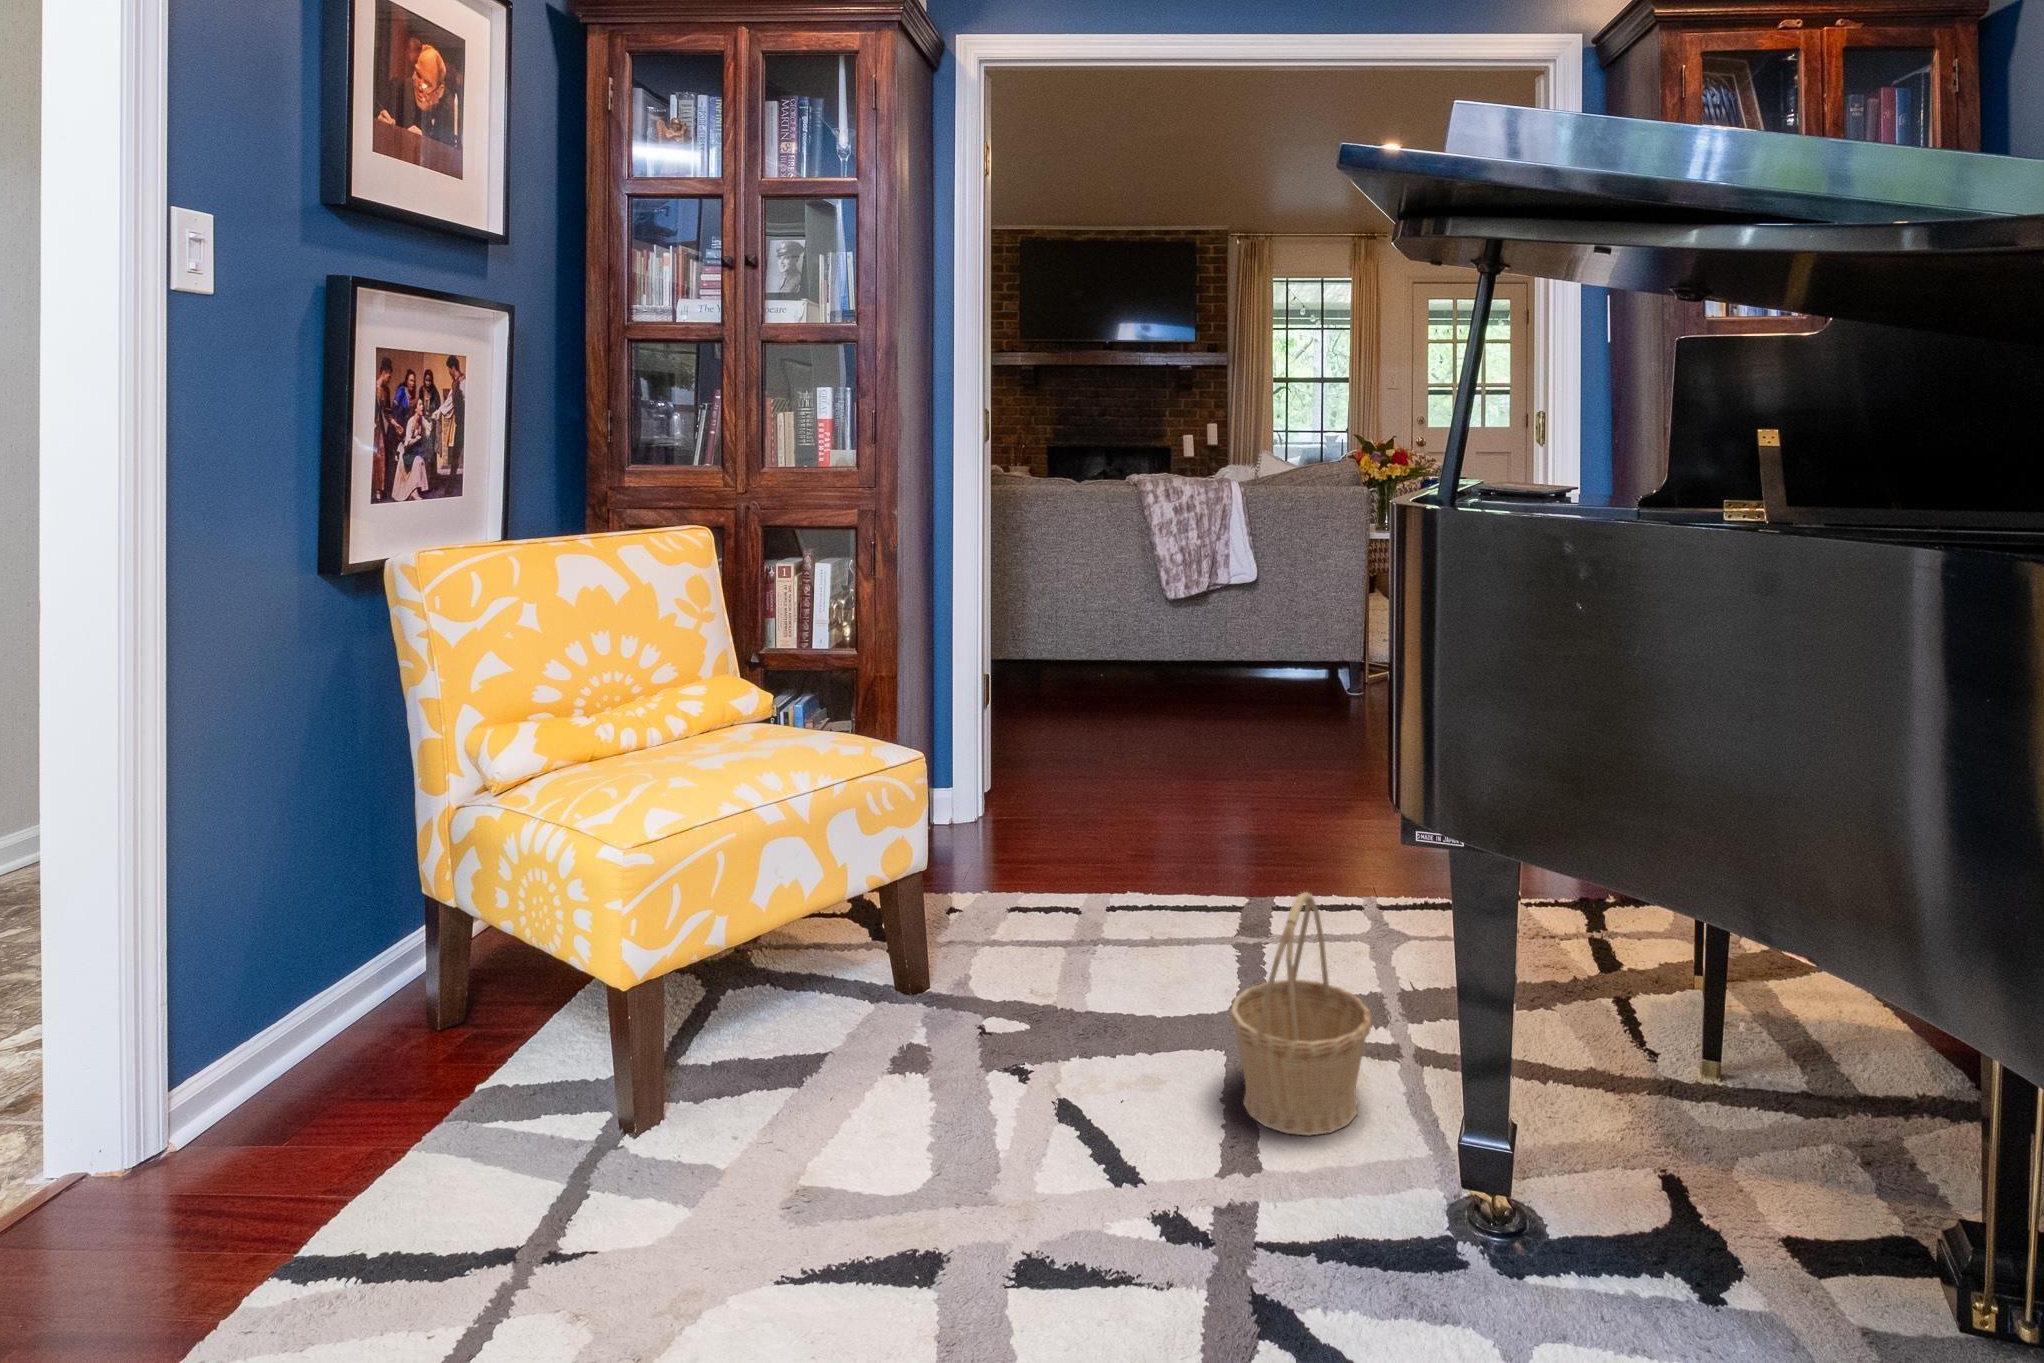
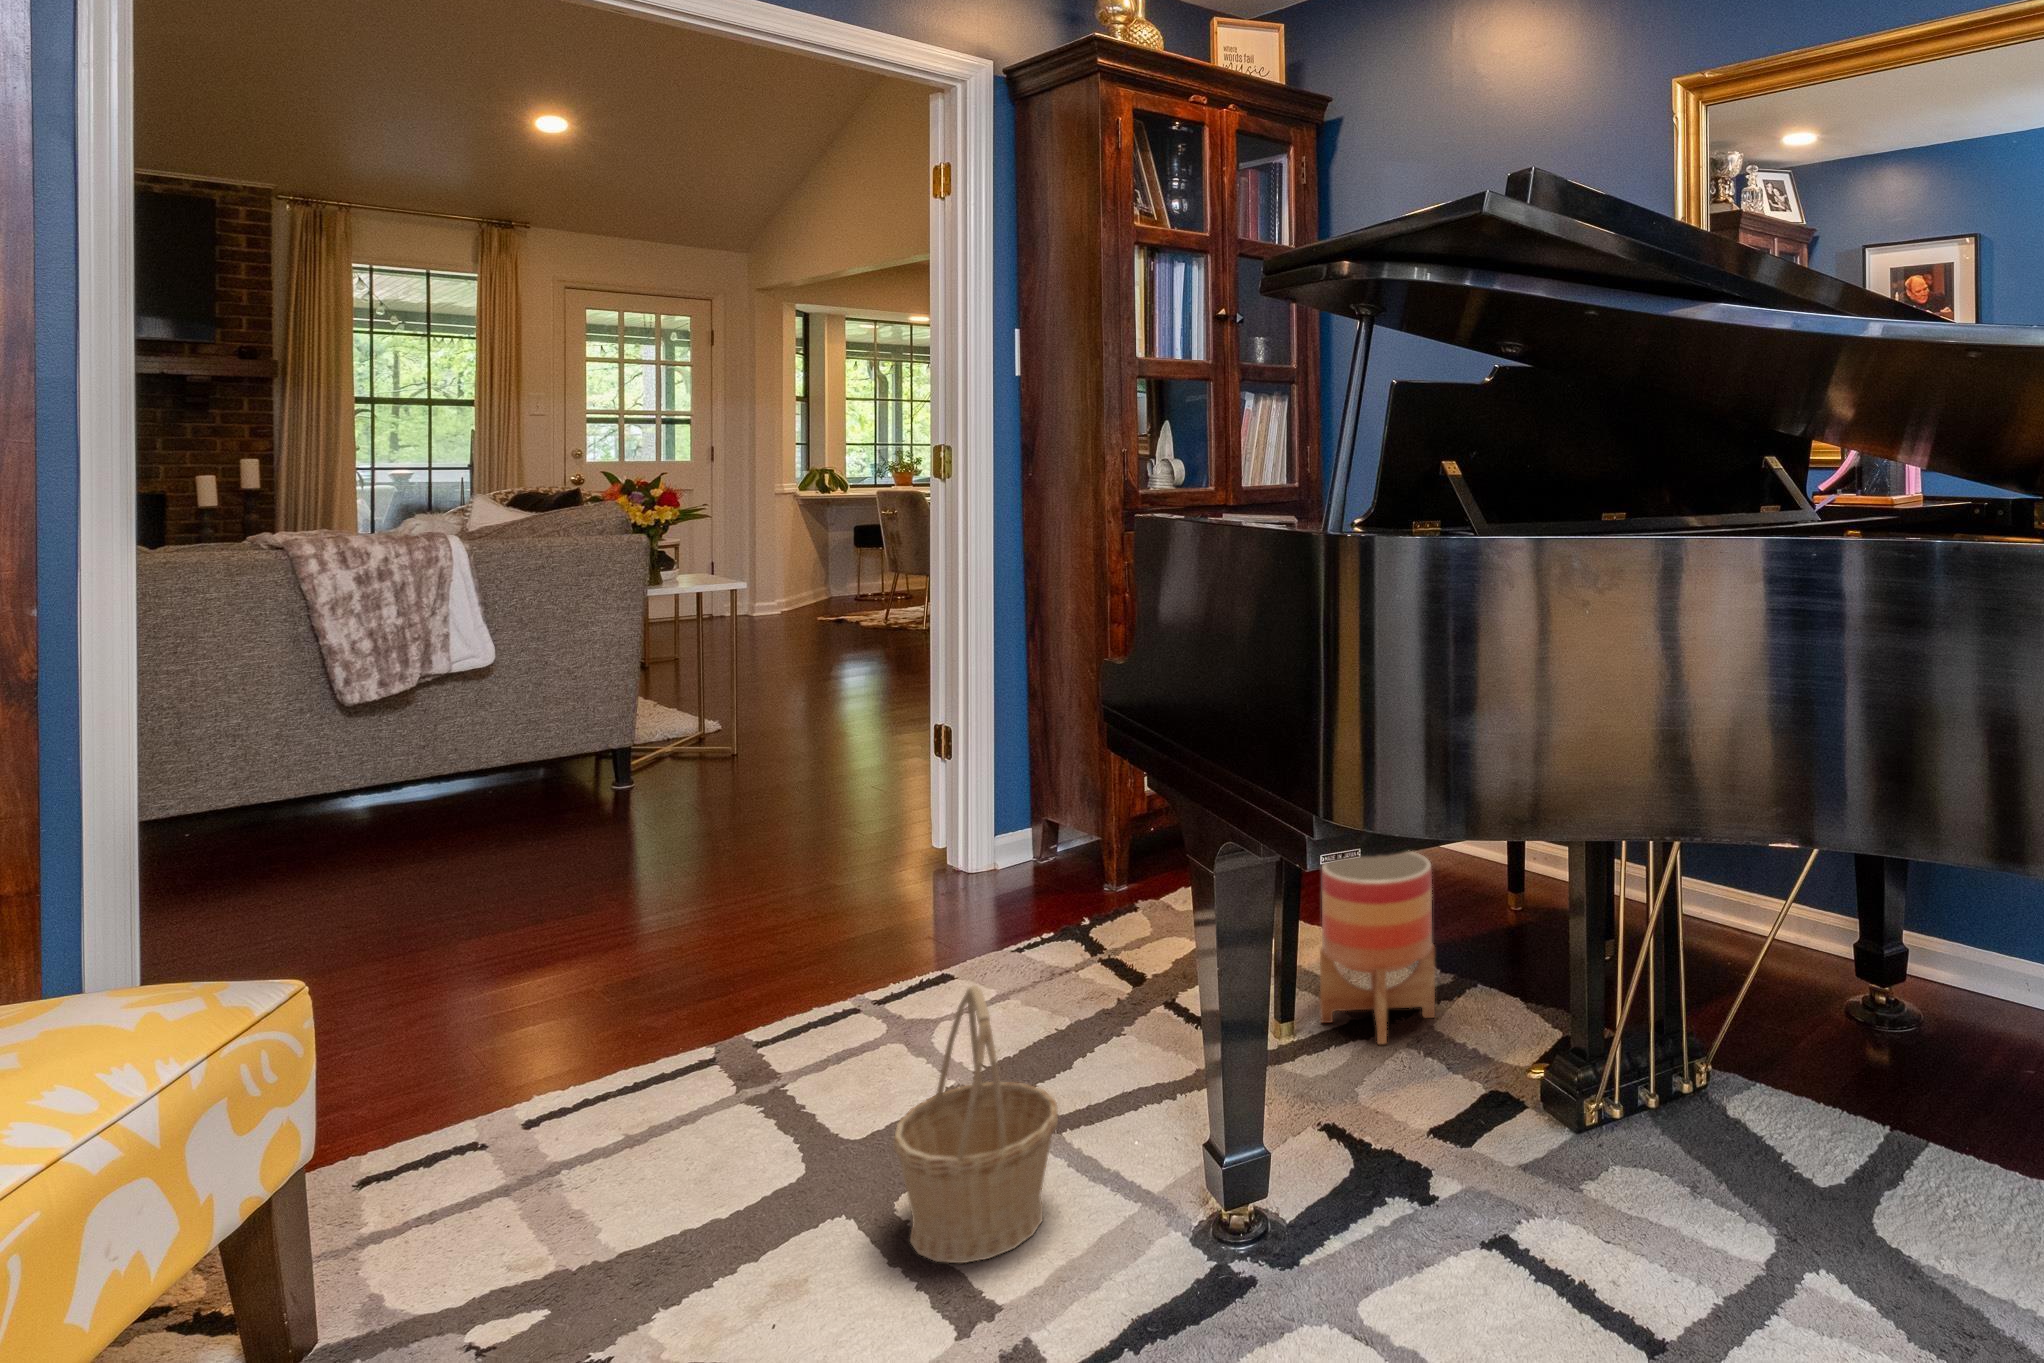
planter: none [1759,889,1913,1127] -> present [1320,852,1435,1044]

